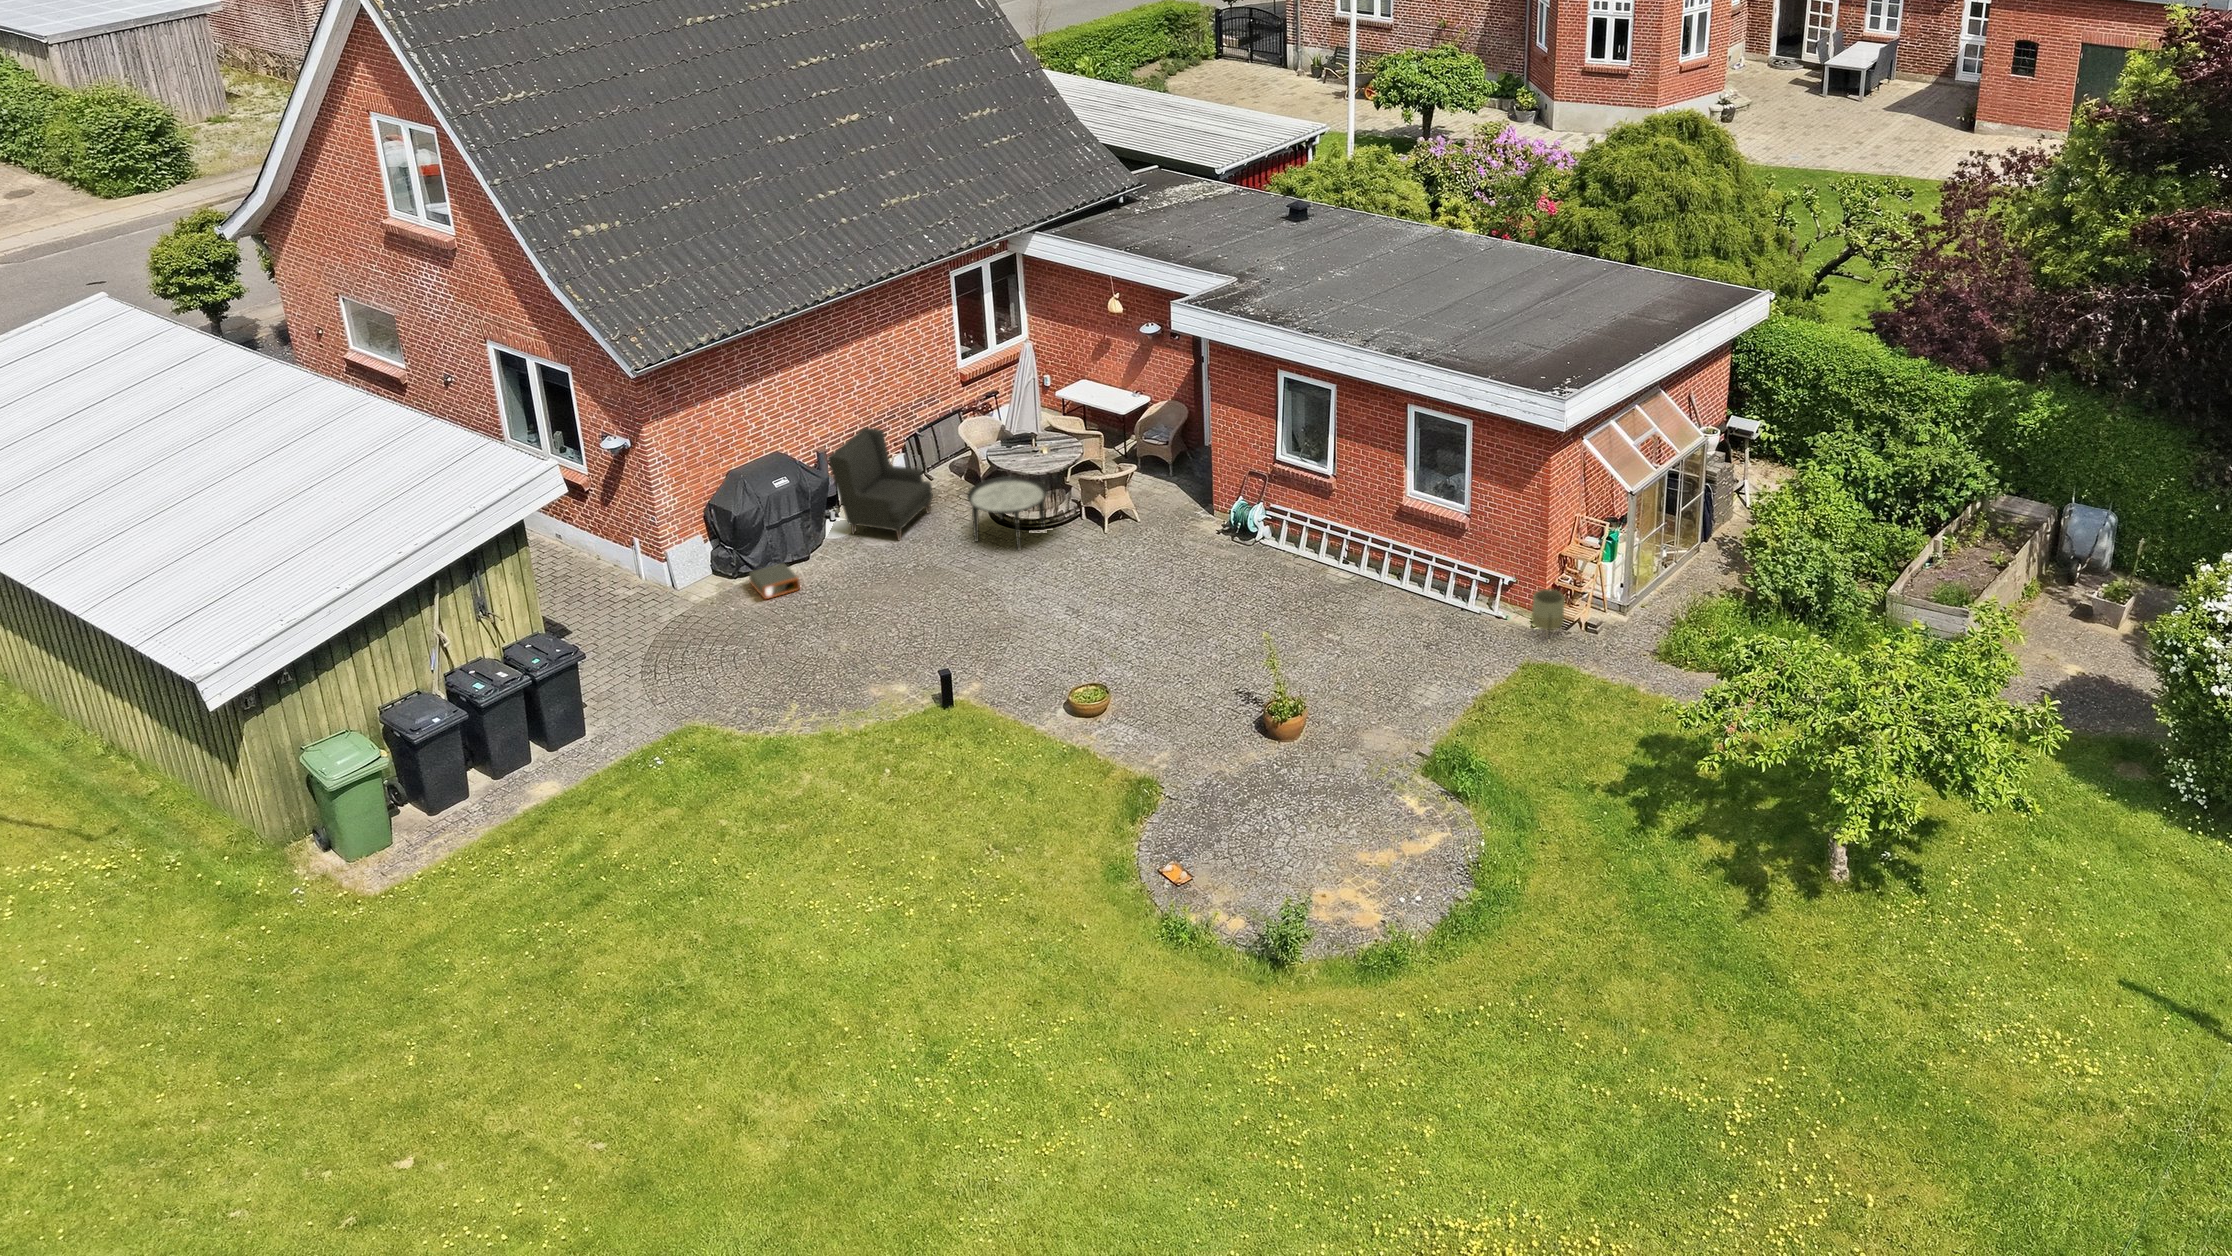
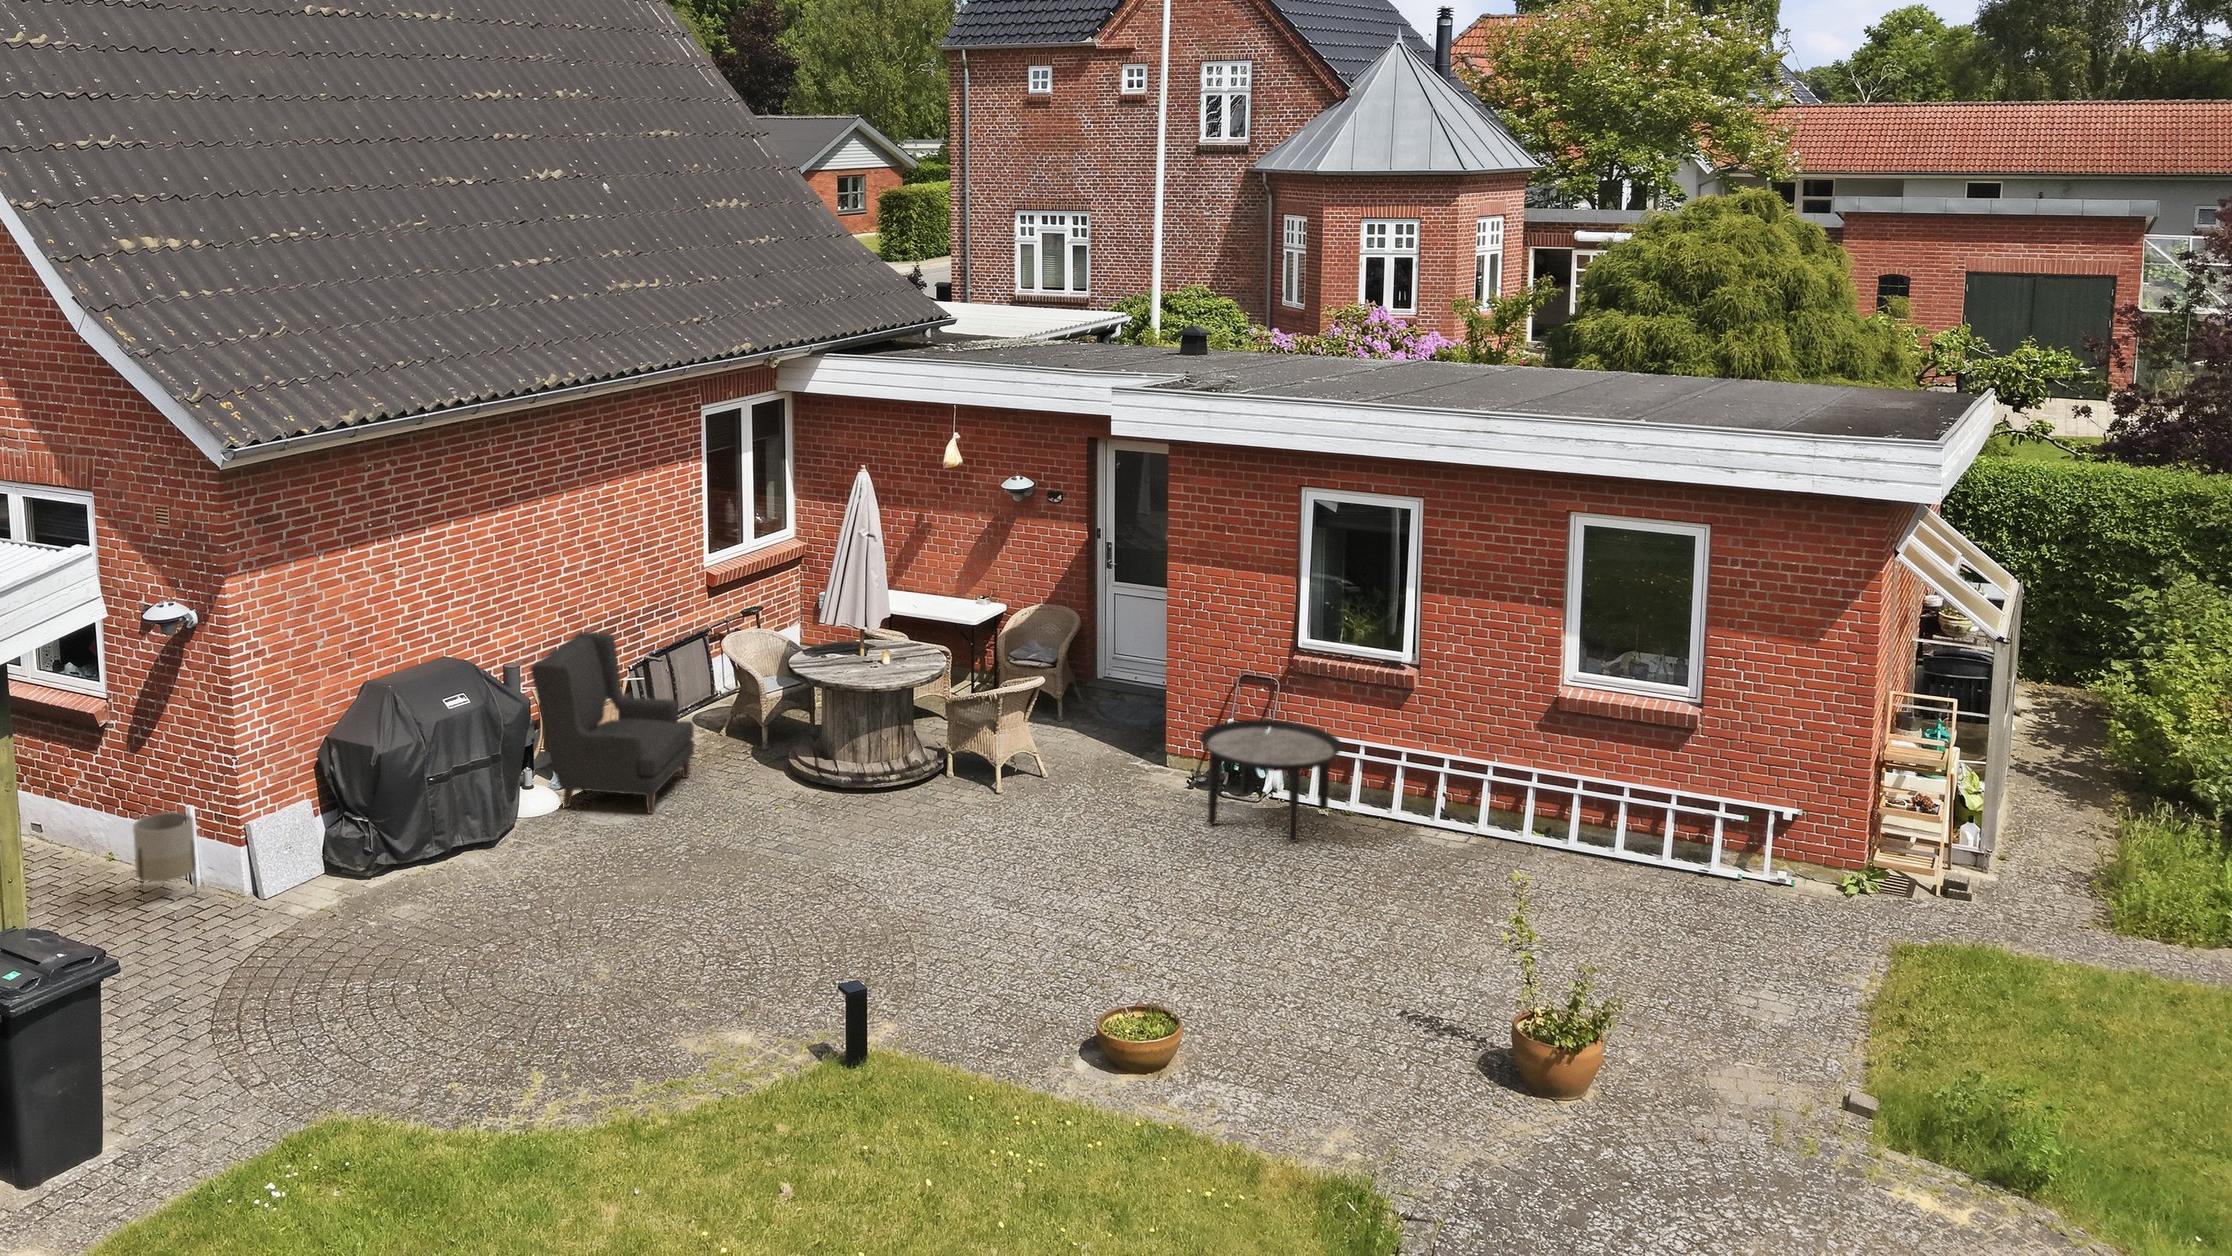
round table: present [967,476,1048,550] -> present [1200,719,1342,842]
storage box: present [749,563,800,599] -> none [400,843,496,903]
planter: present [1532,589,1565,630] -> present [133,812,196,886]

